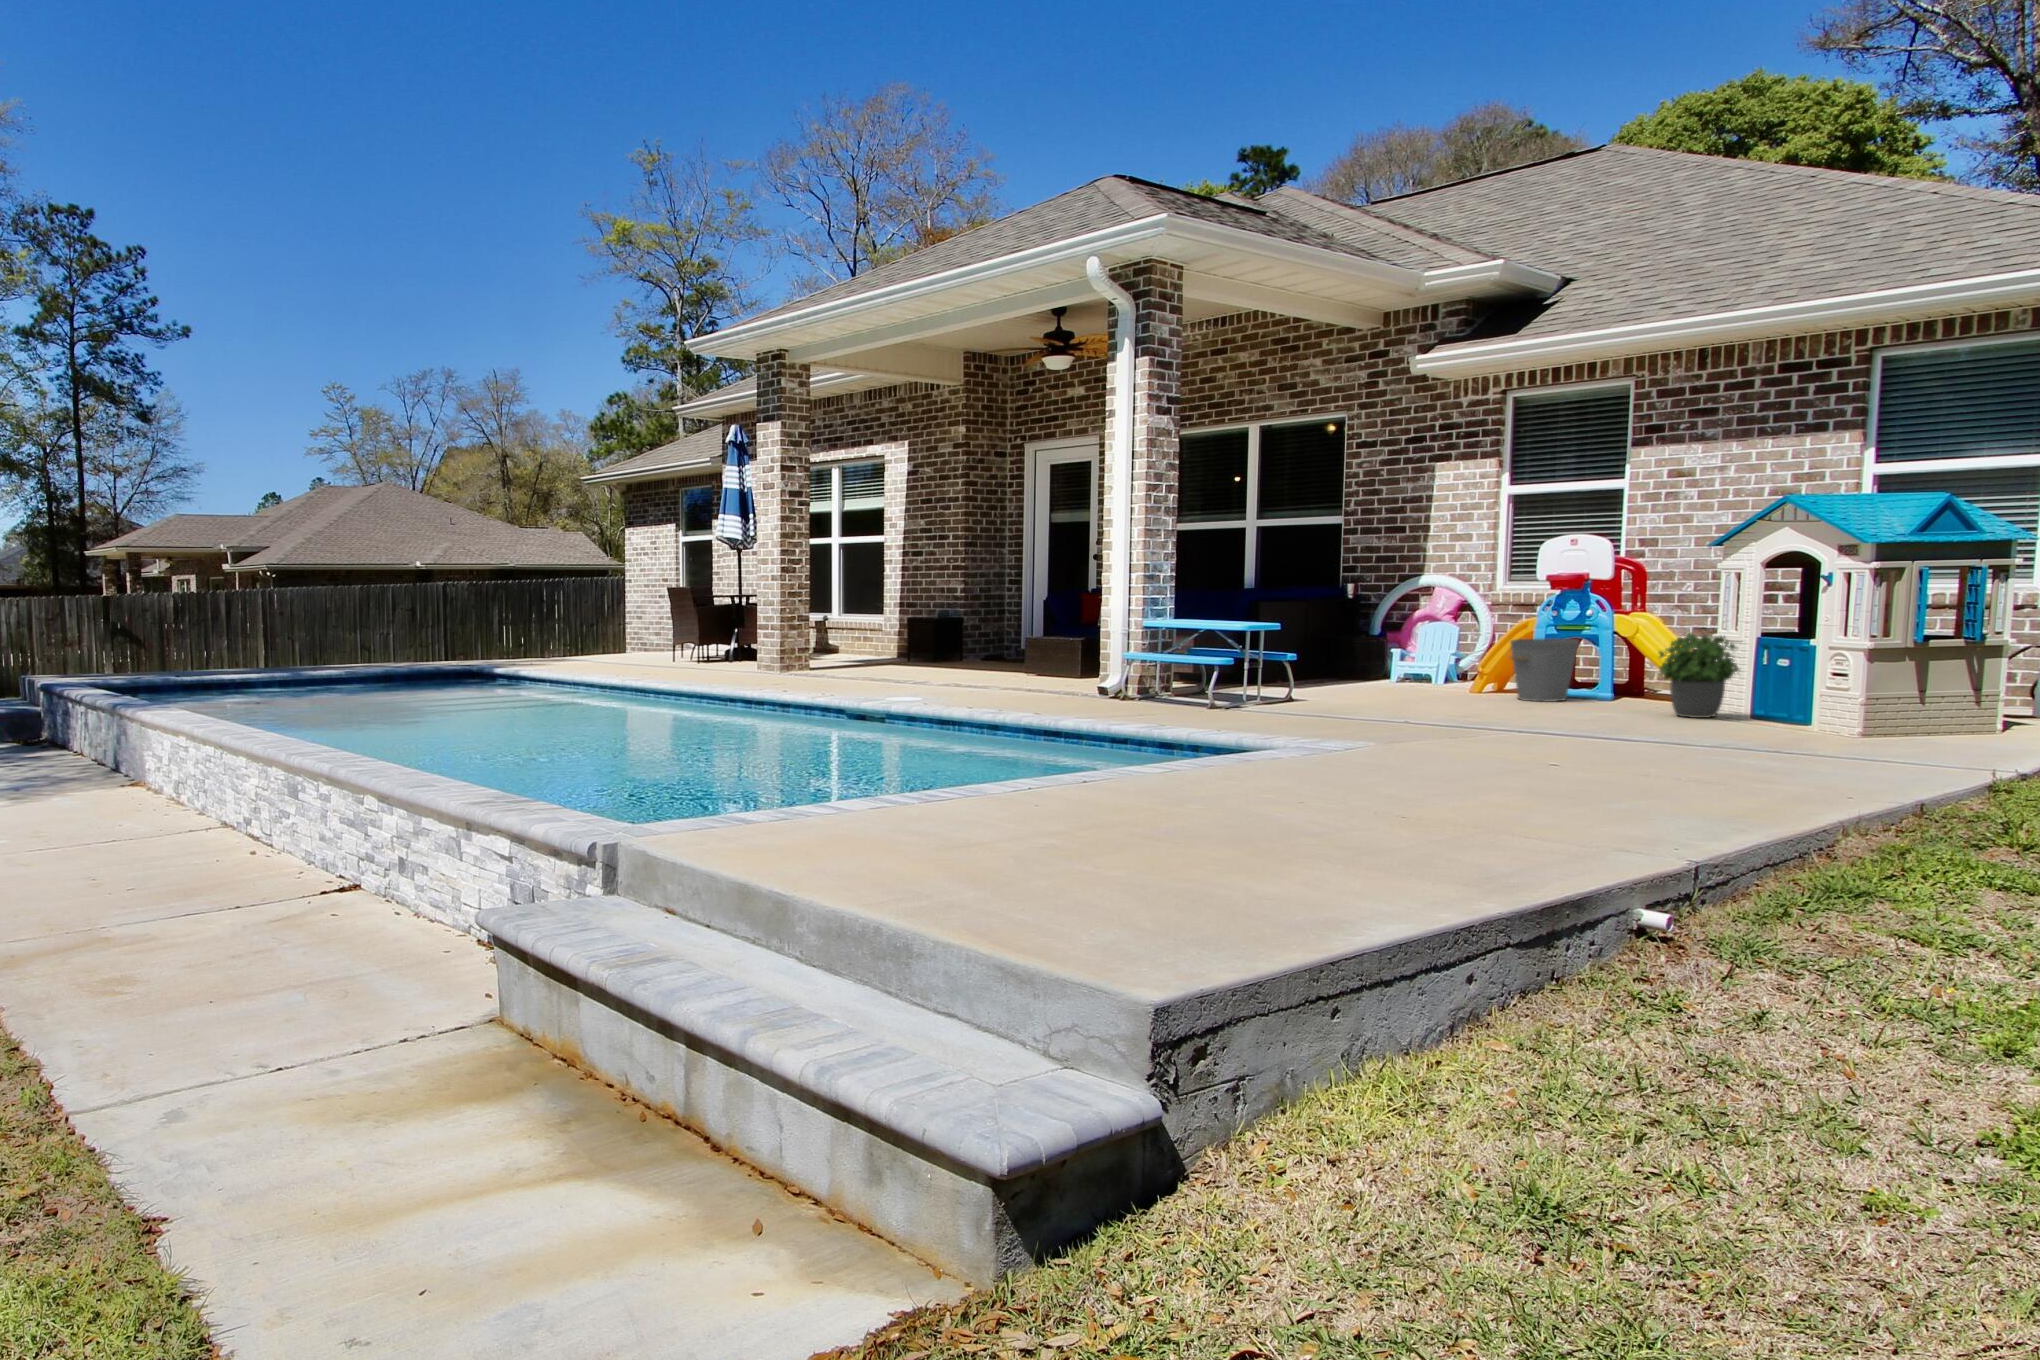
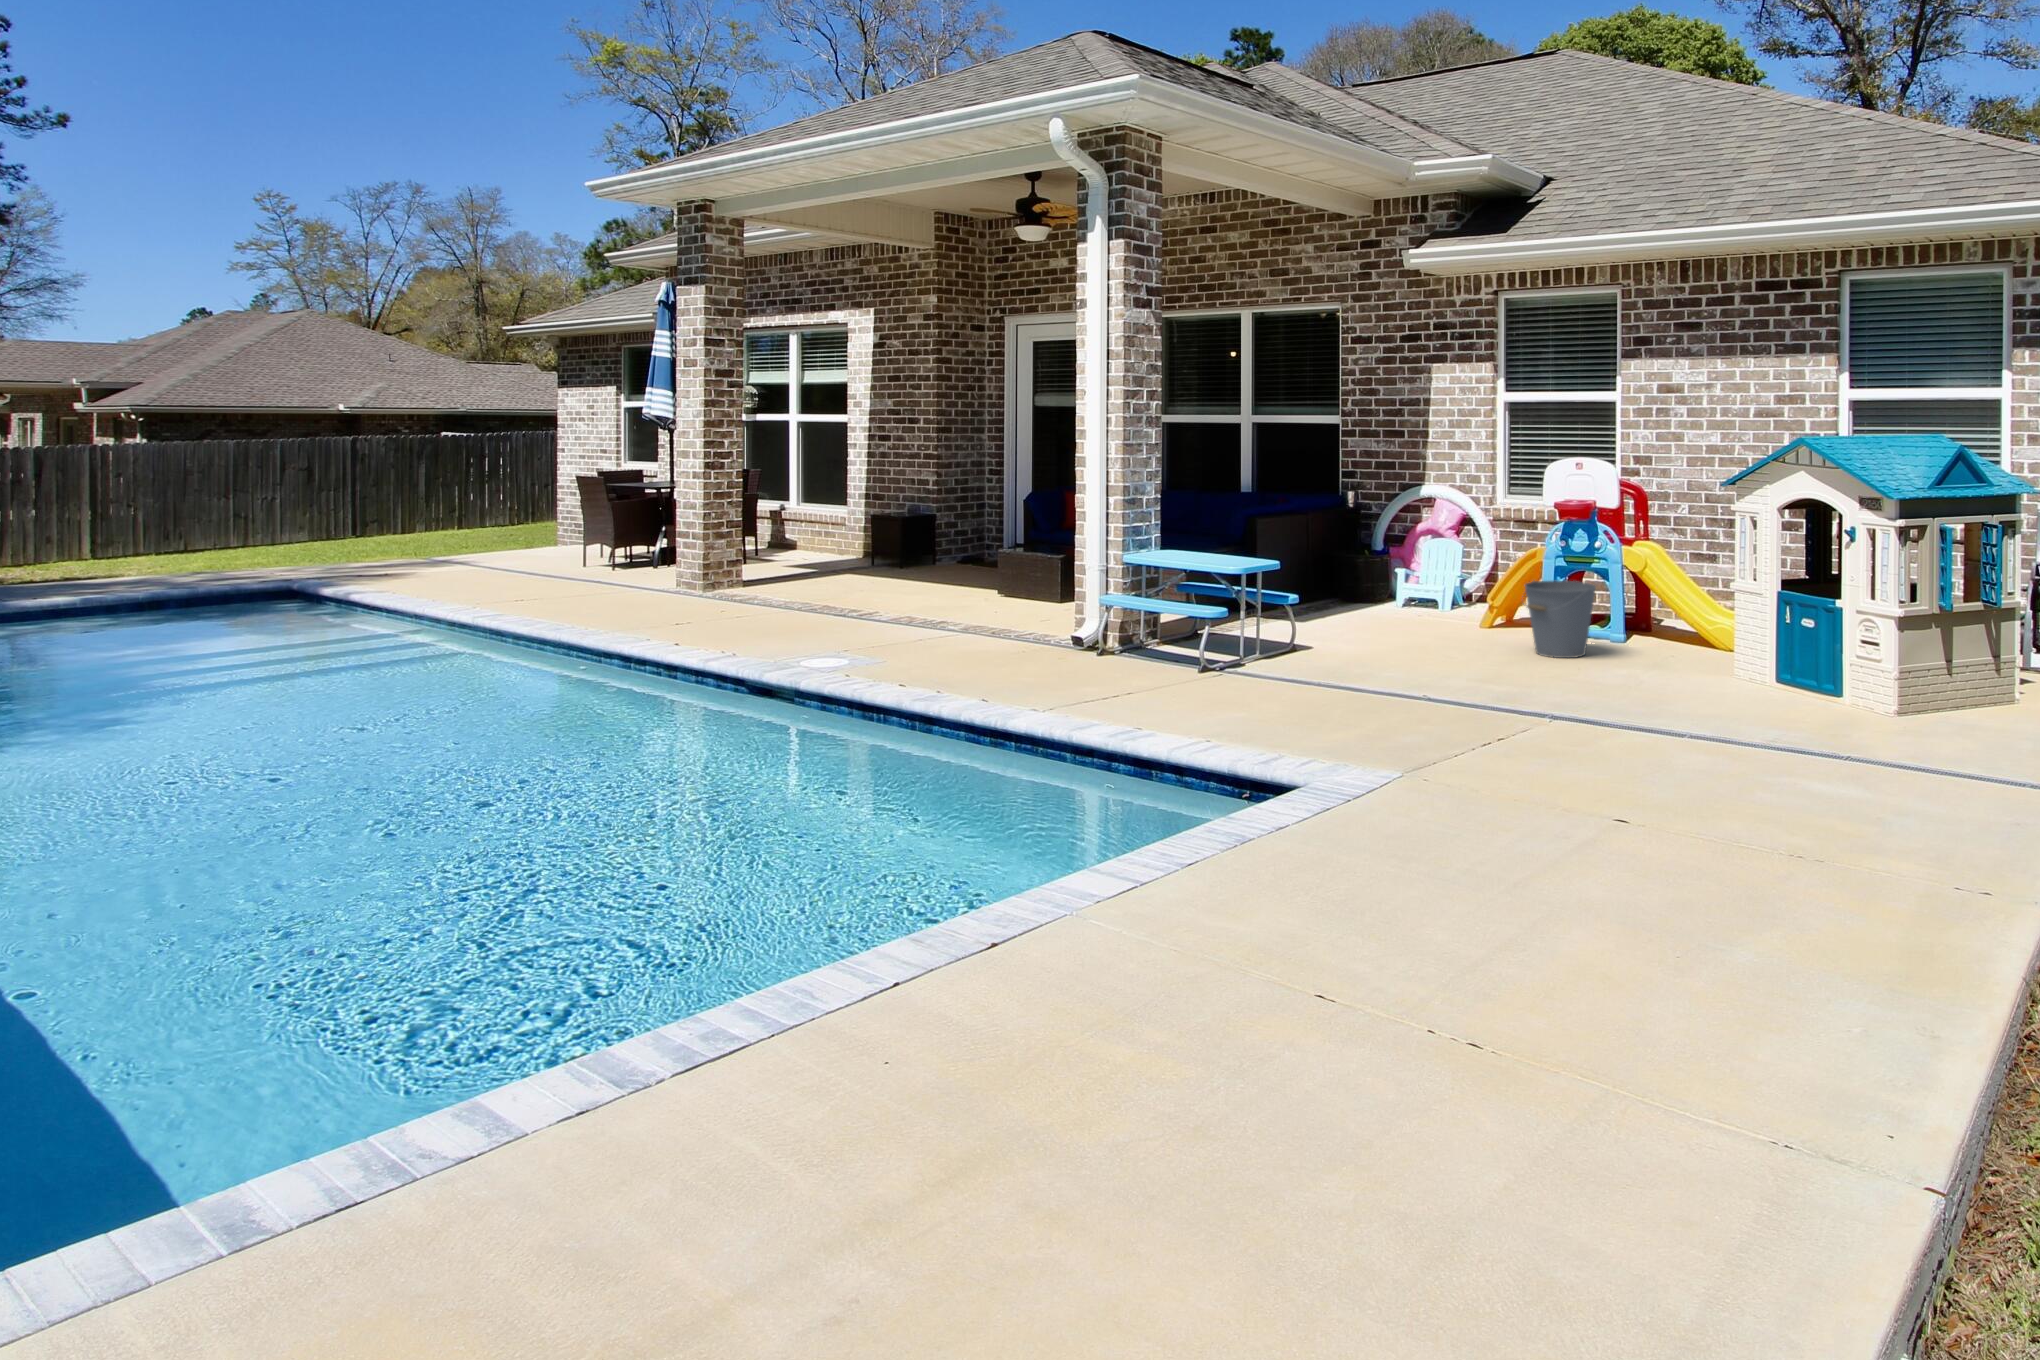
potted plant: present [1659,632,1739,718] -> none [1687,590,1771,692]

